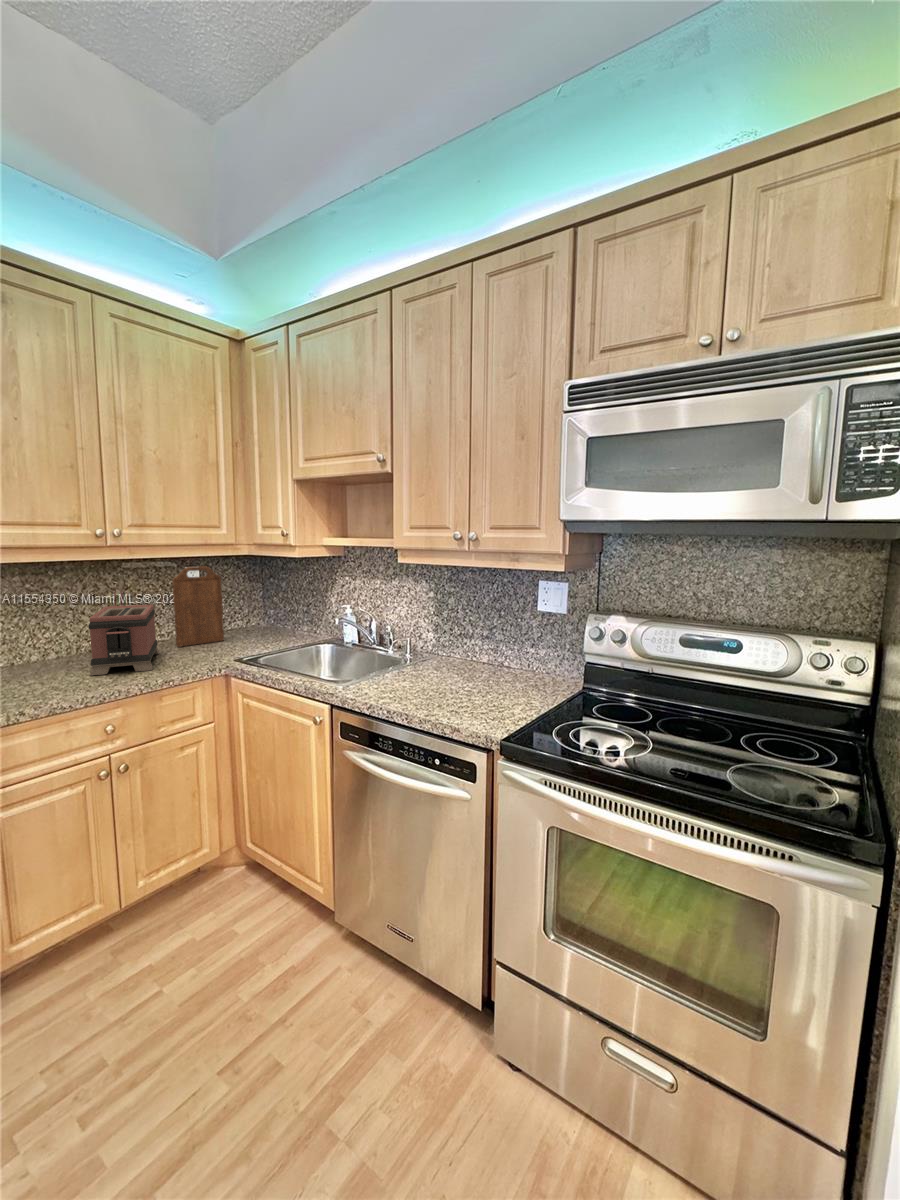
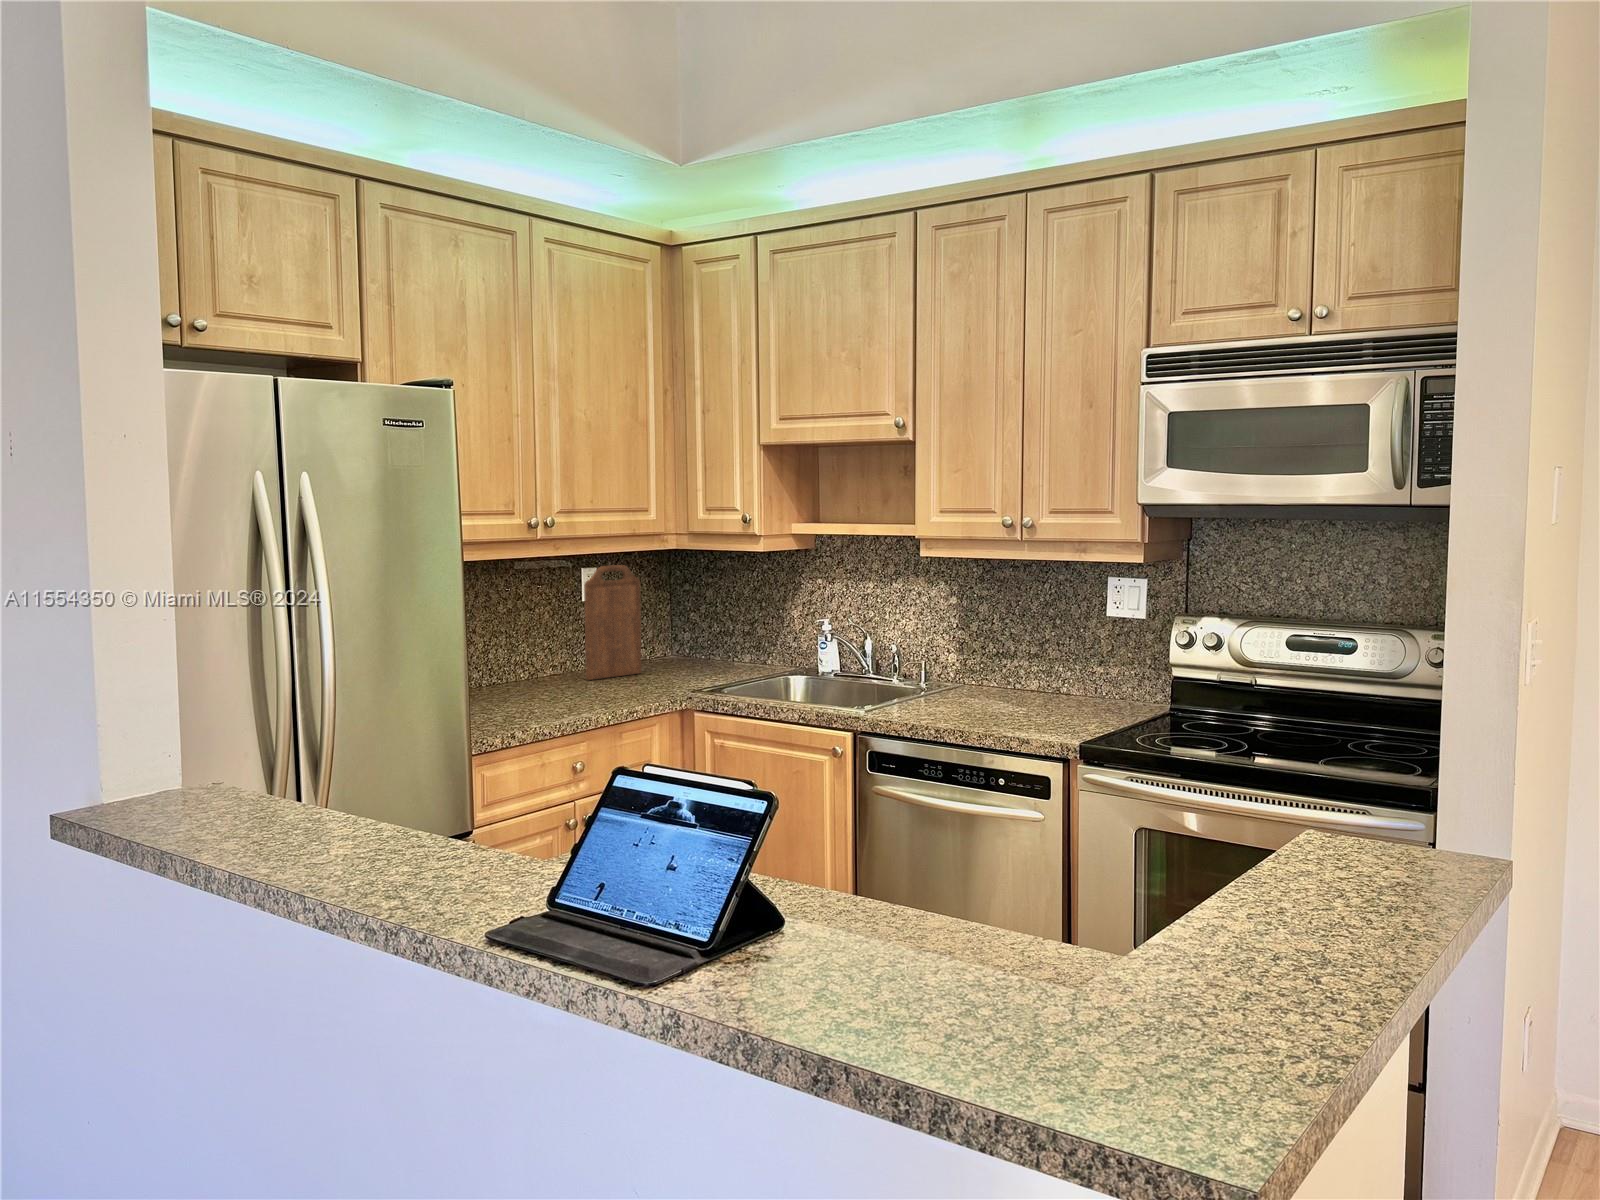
toaster: present [89,605,159,676] -> none [509,618,598,706]

